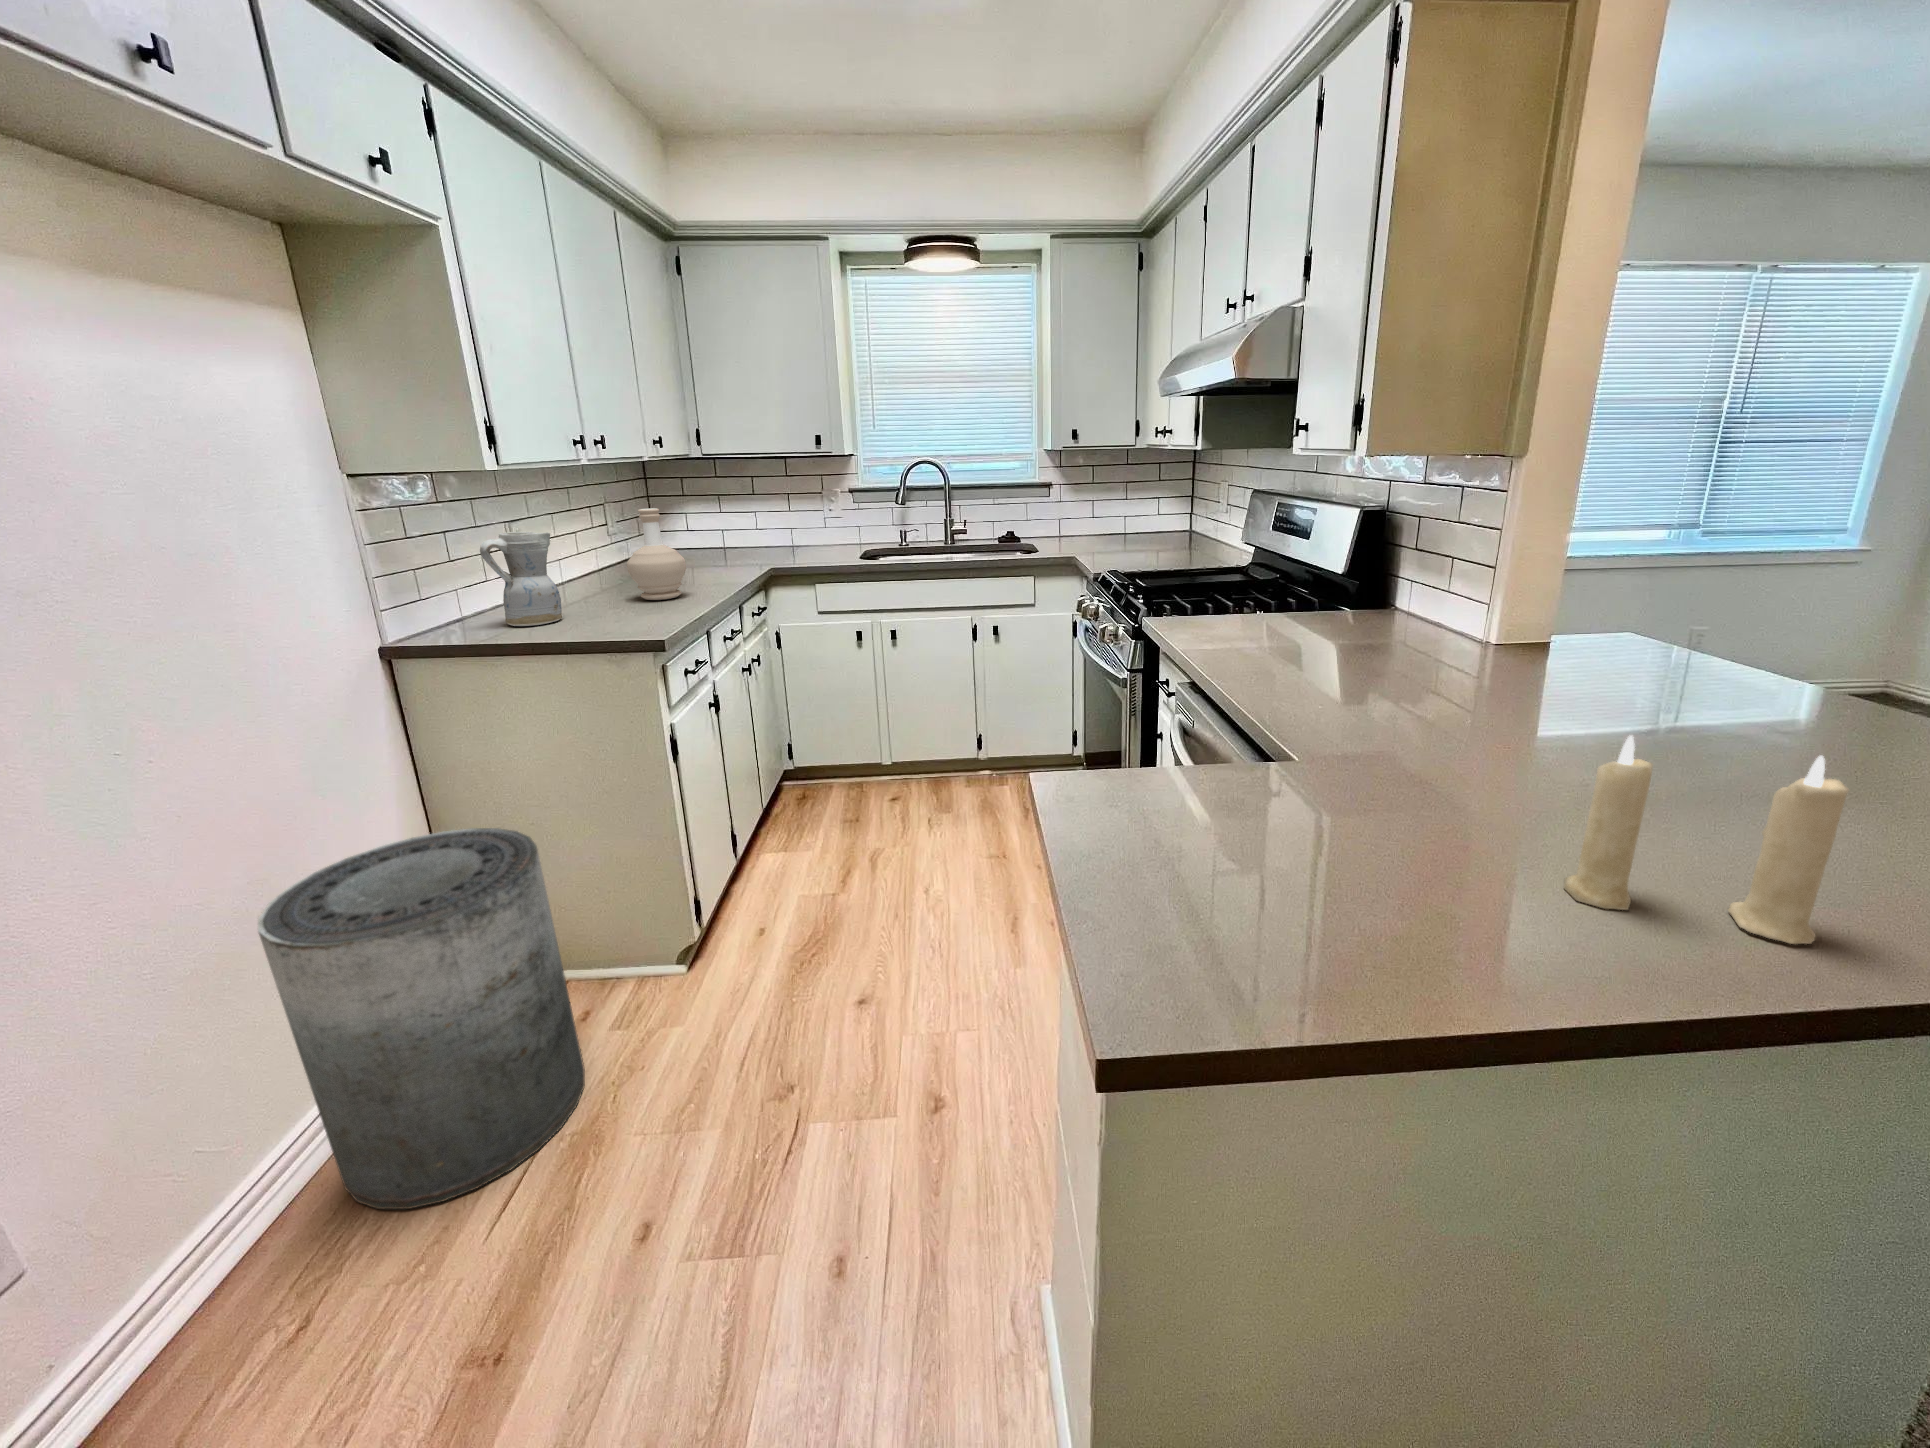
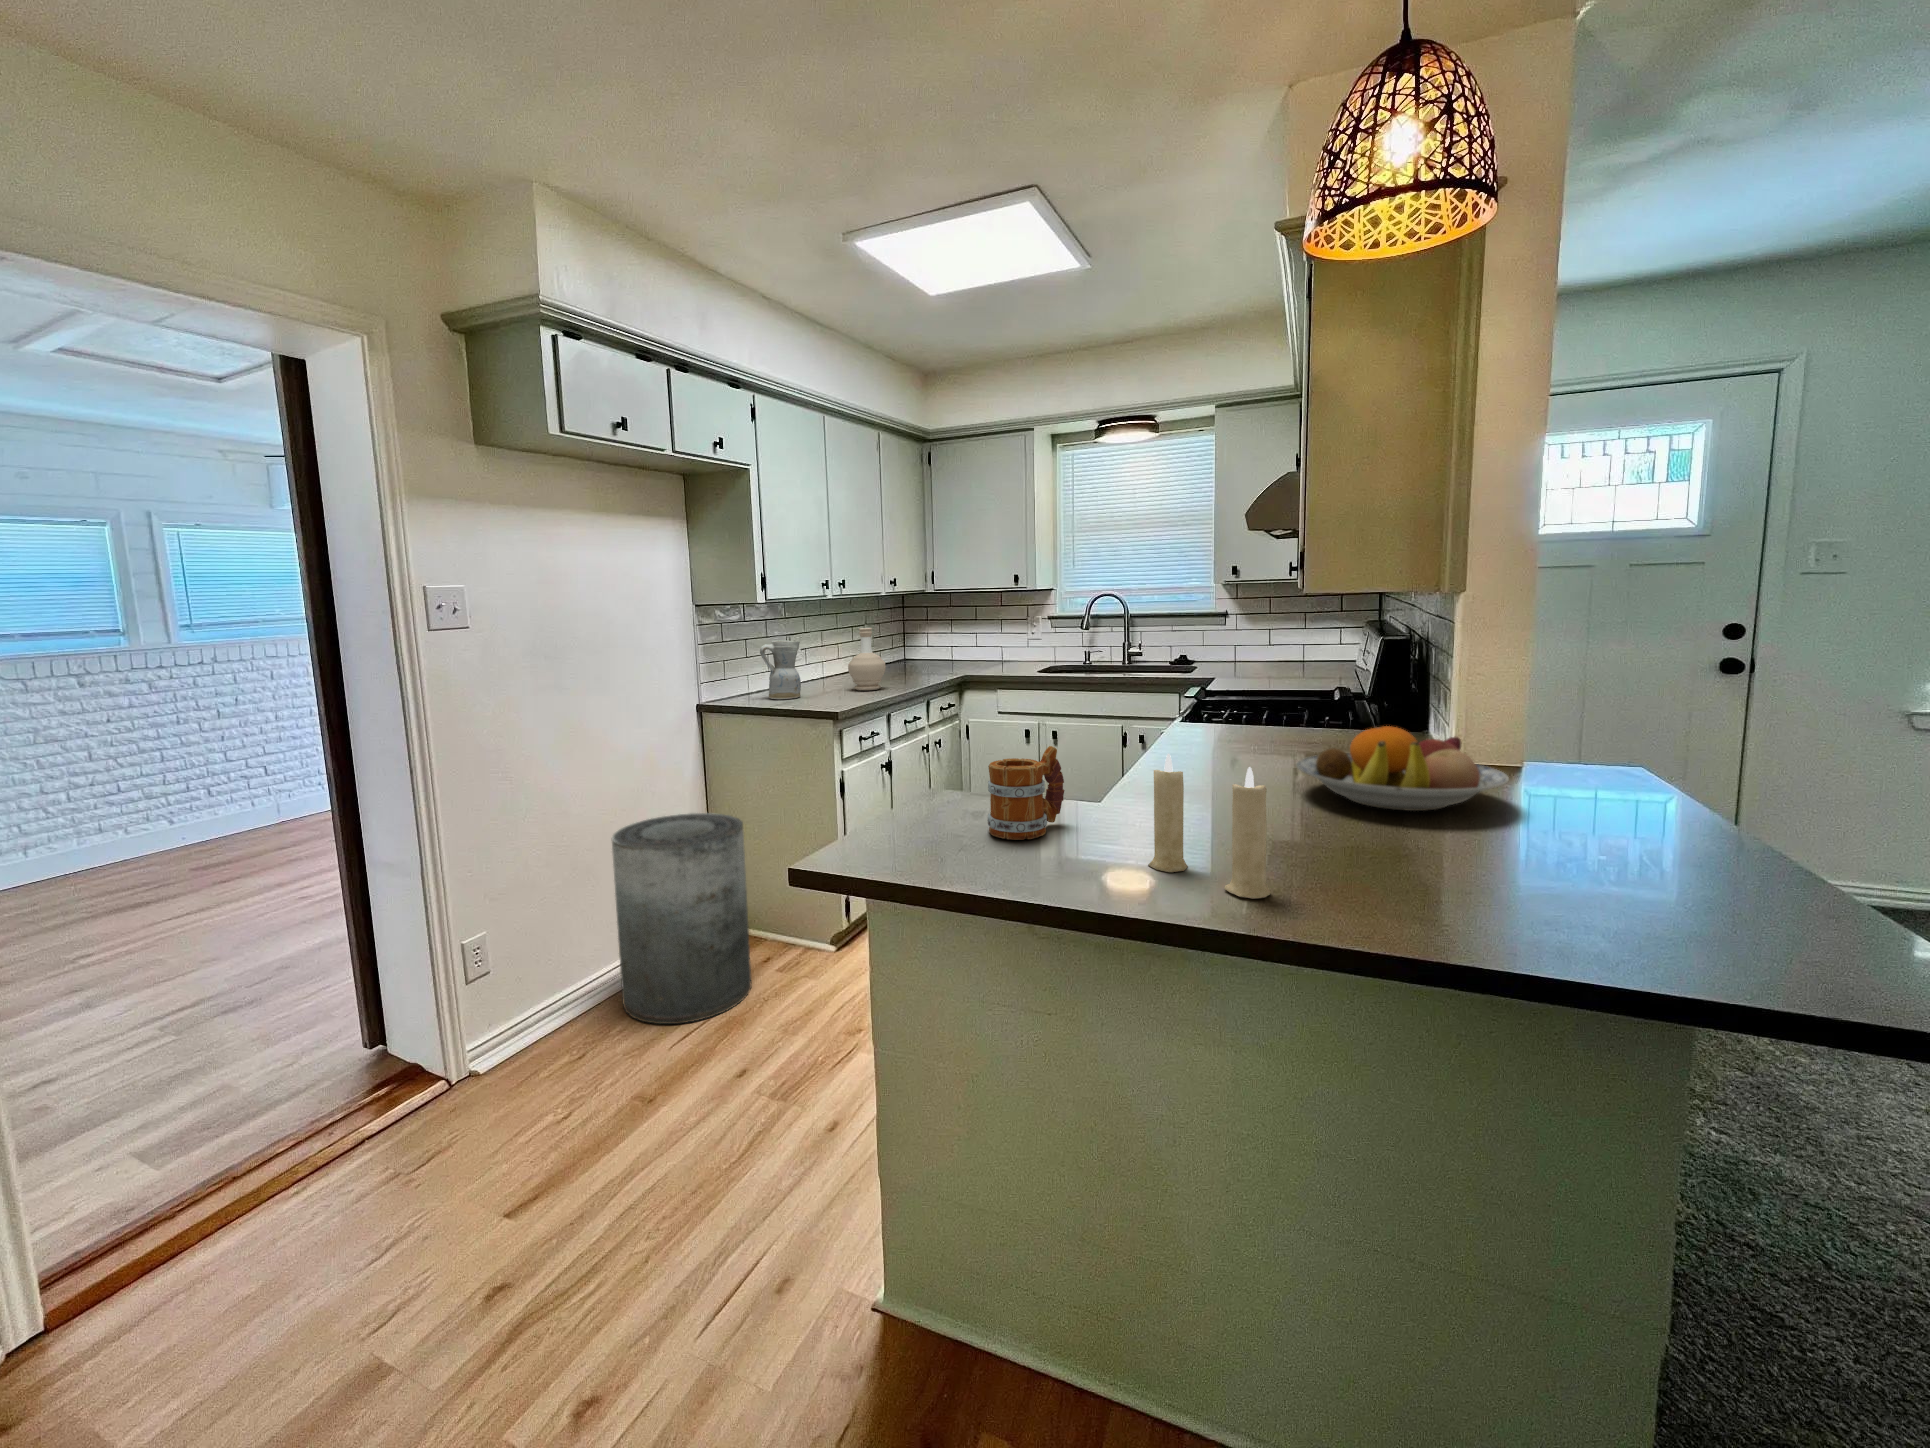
fruit bowl: none [1436,629,1686,730] -> present [1296,726,1509,811]
mug: none [1259,721,1365,891] -> present [988,746,1064,840]

